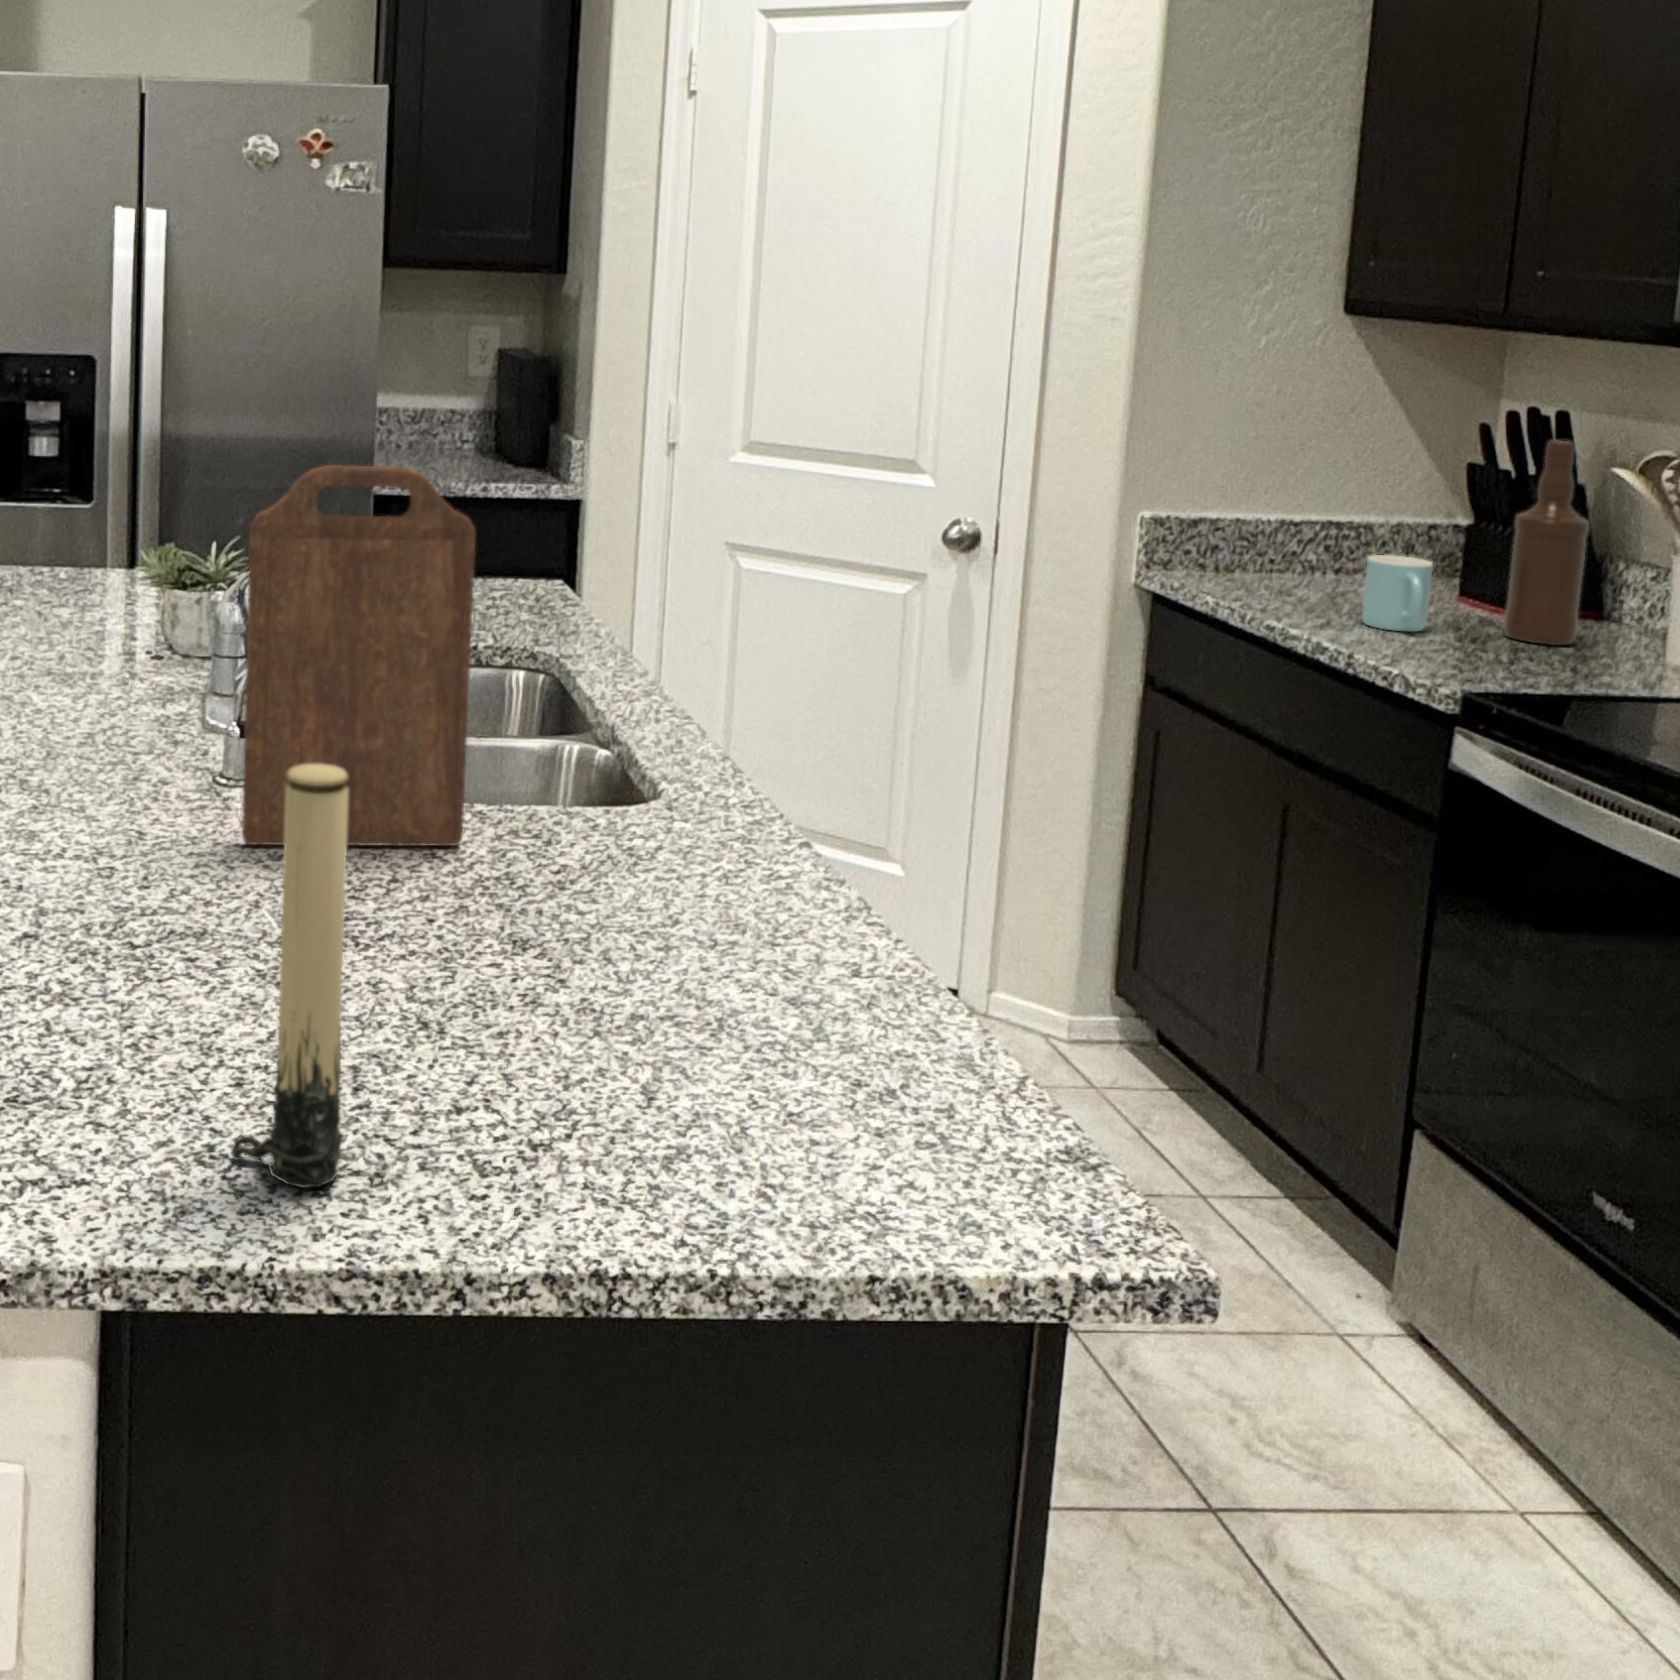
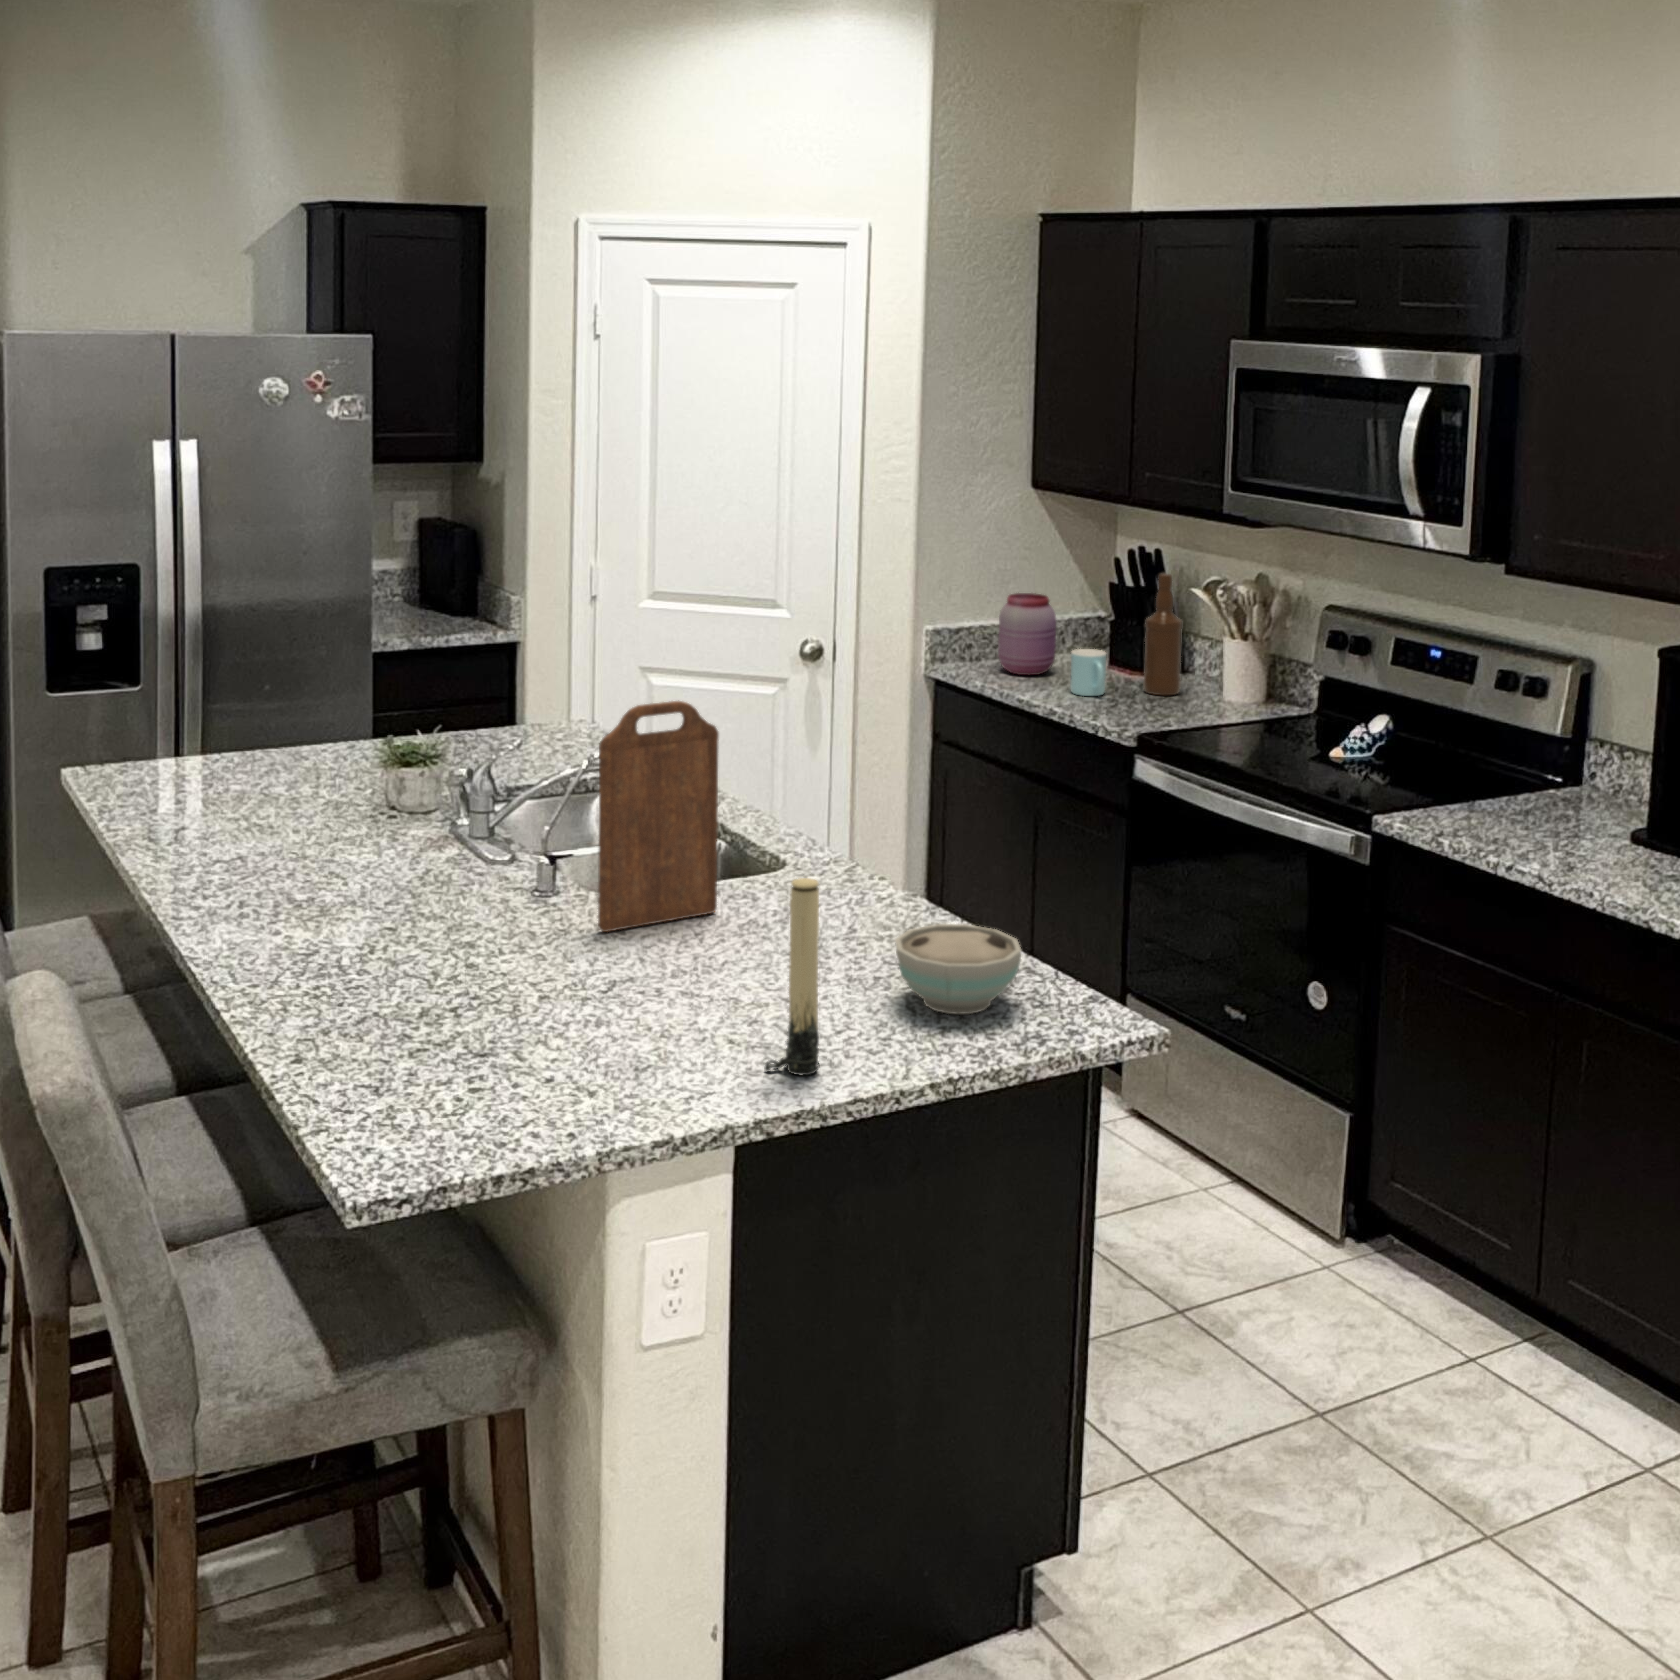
jar: none [1249,468,1355,595] -> present [998,593,1056,675]
bowl: none [629,926,910,1129] -> present [895,924,1022,1014]

